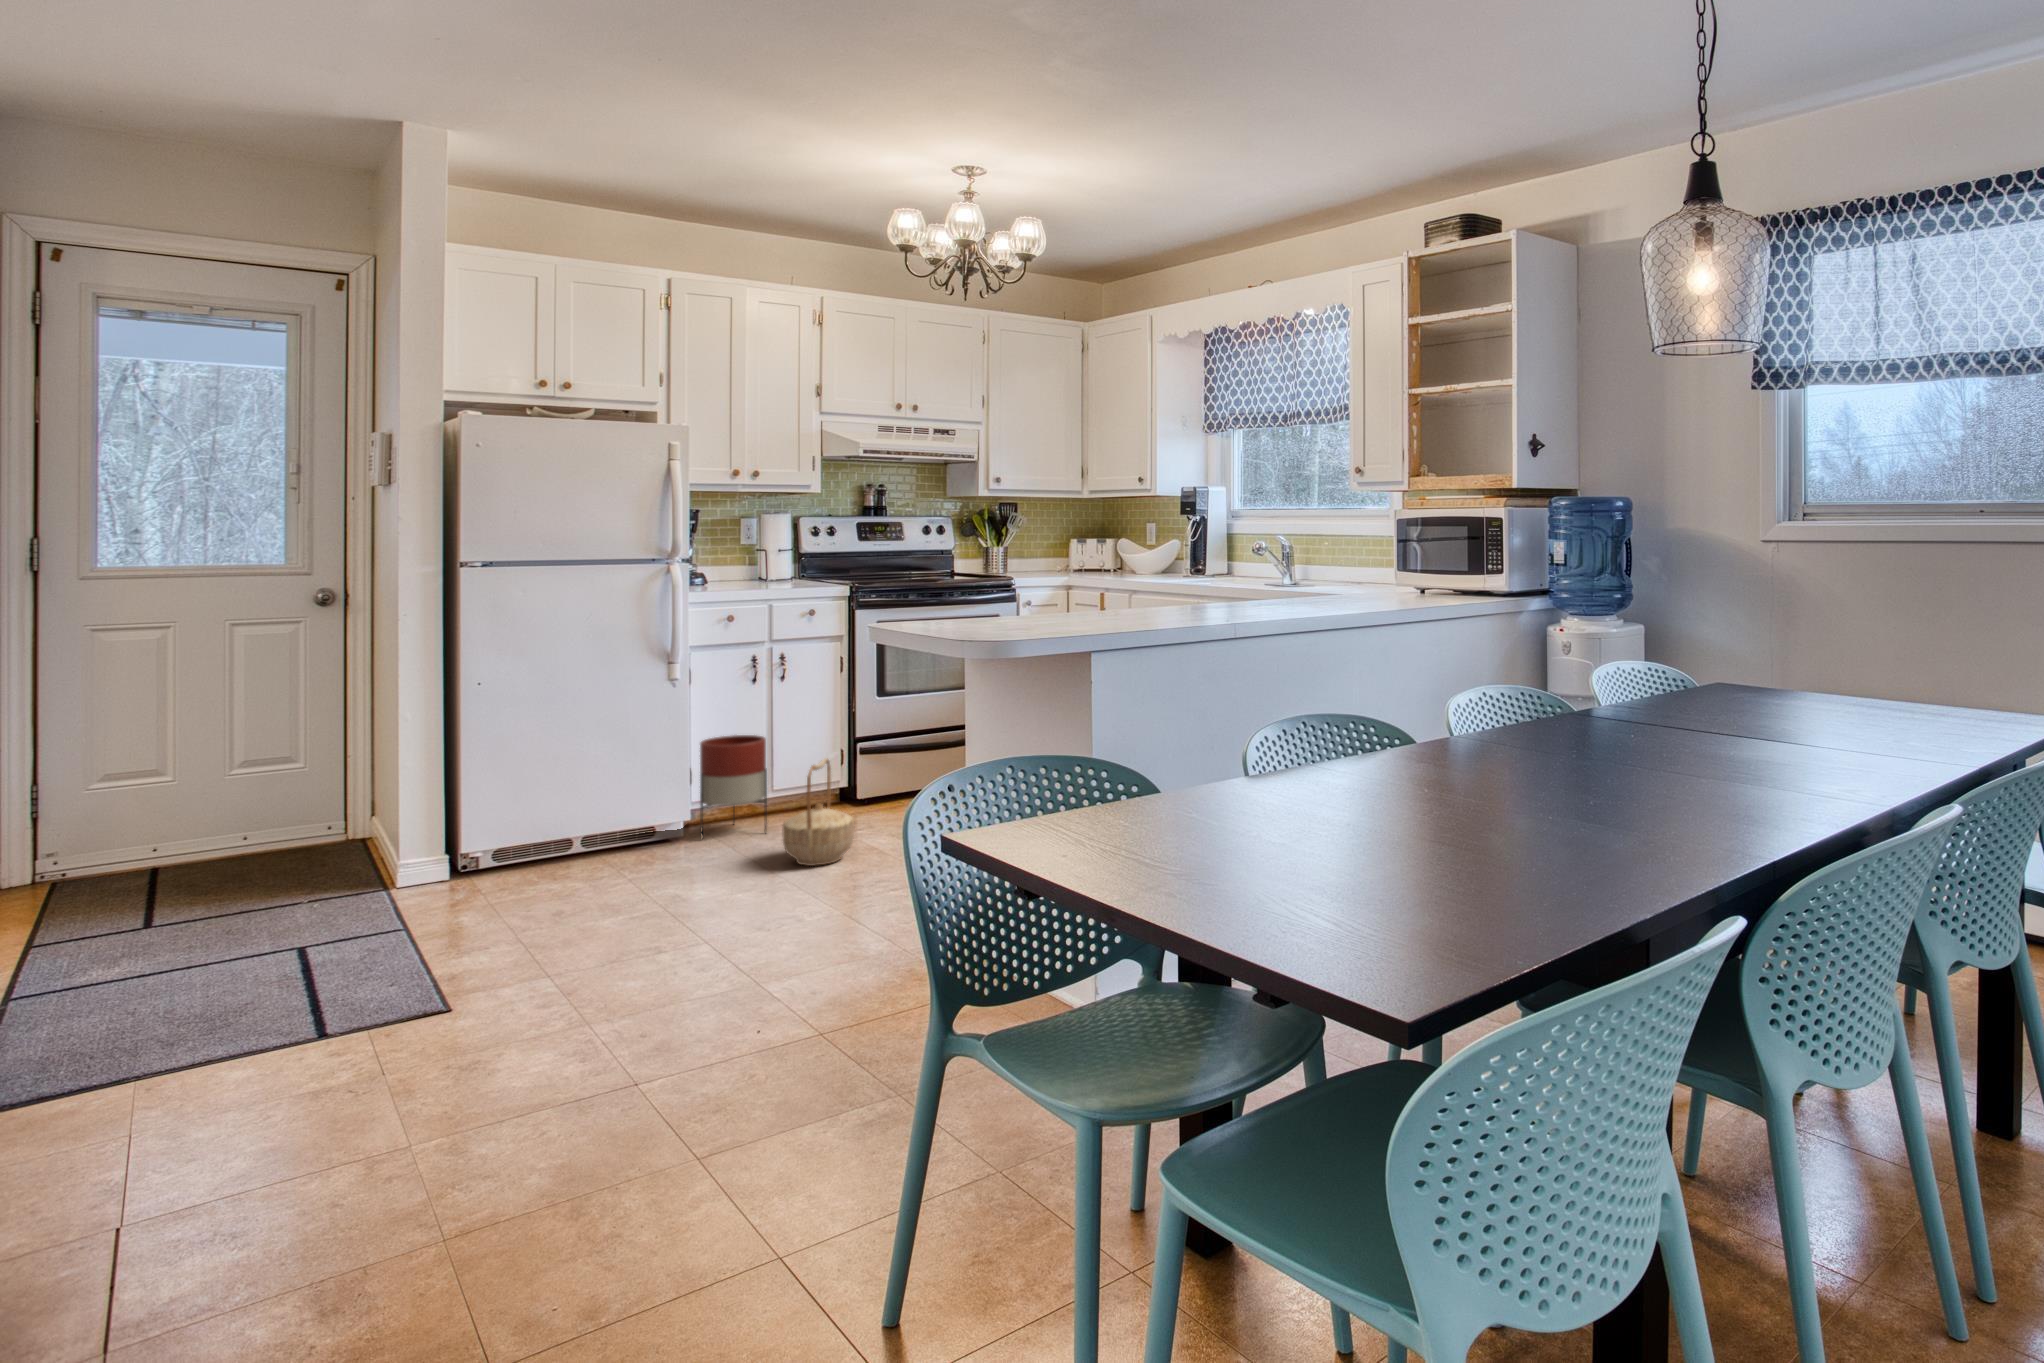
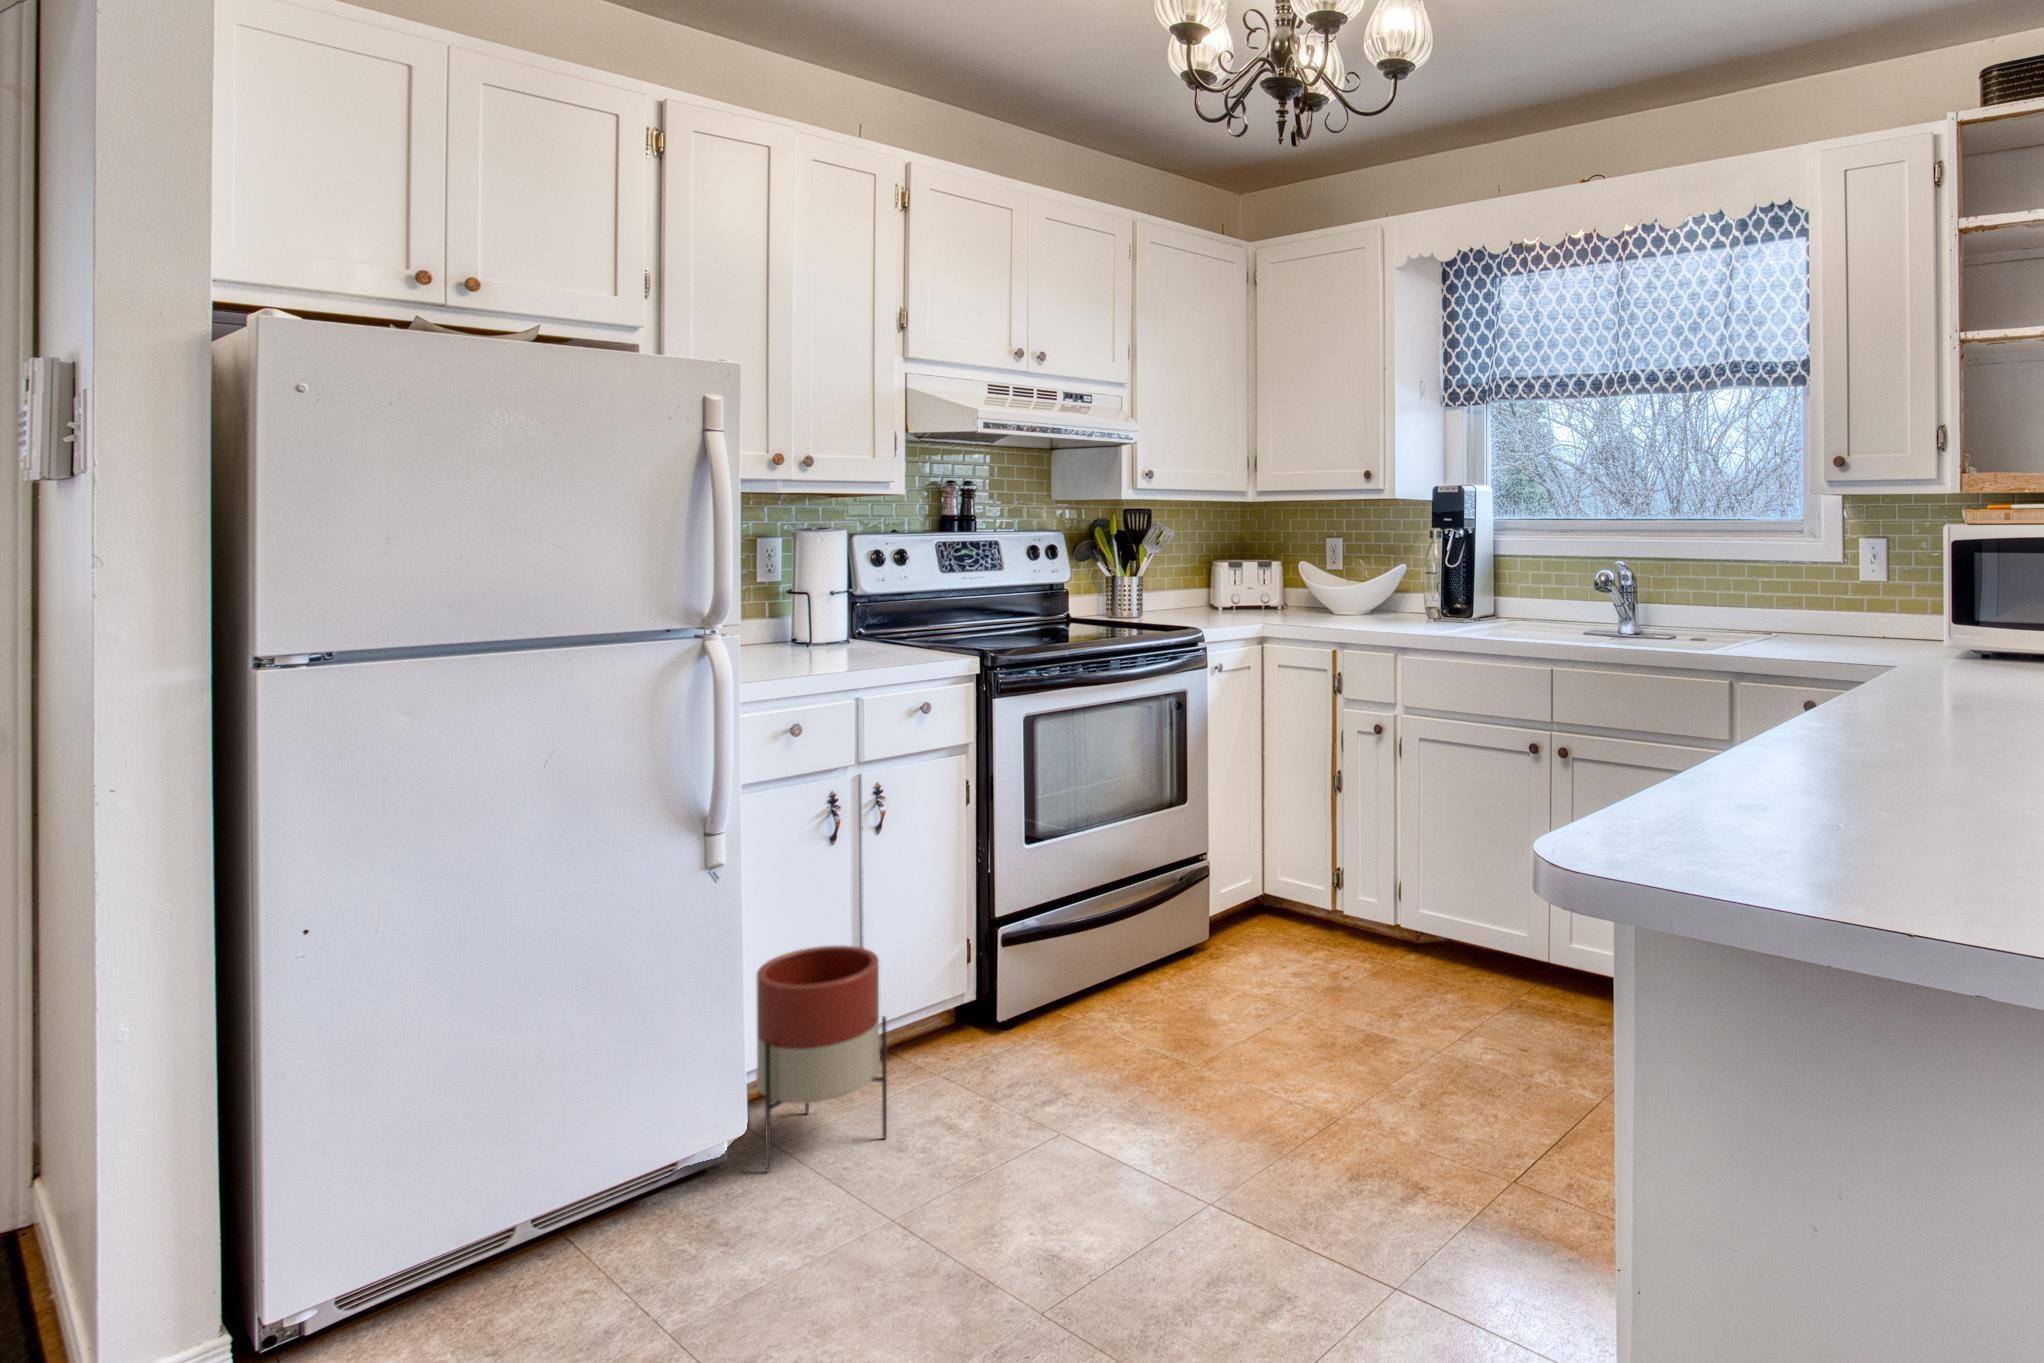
basket: present [783,758,854,866] -> none [976,1011,1115,1252]

